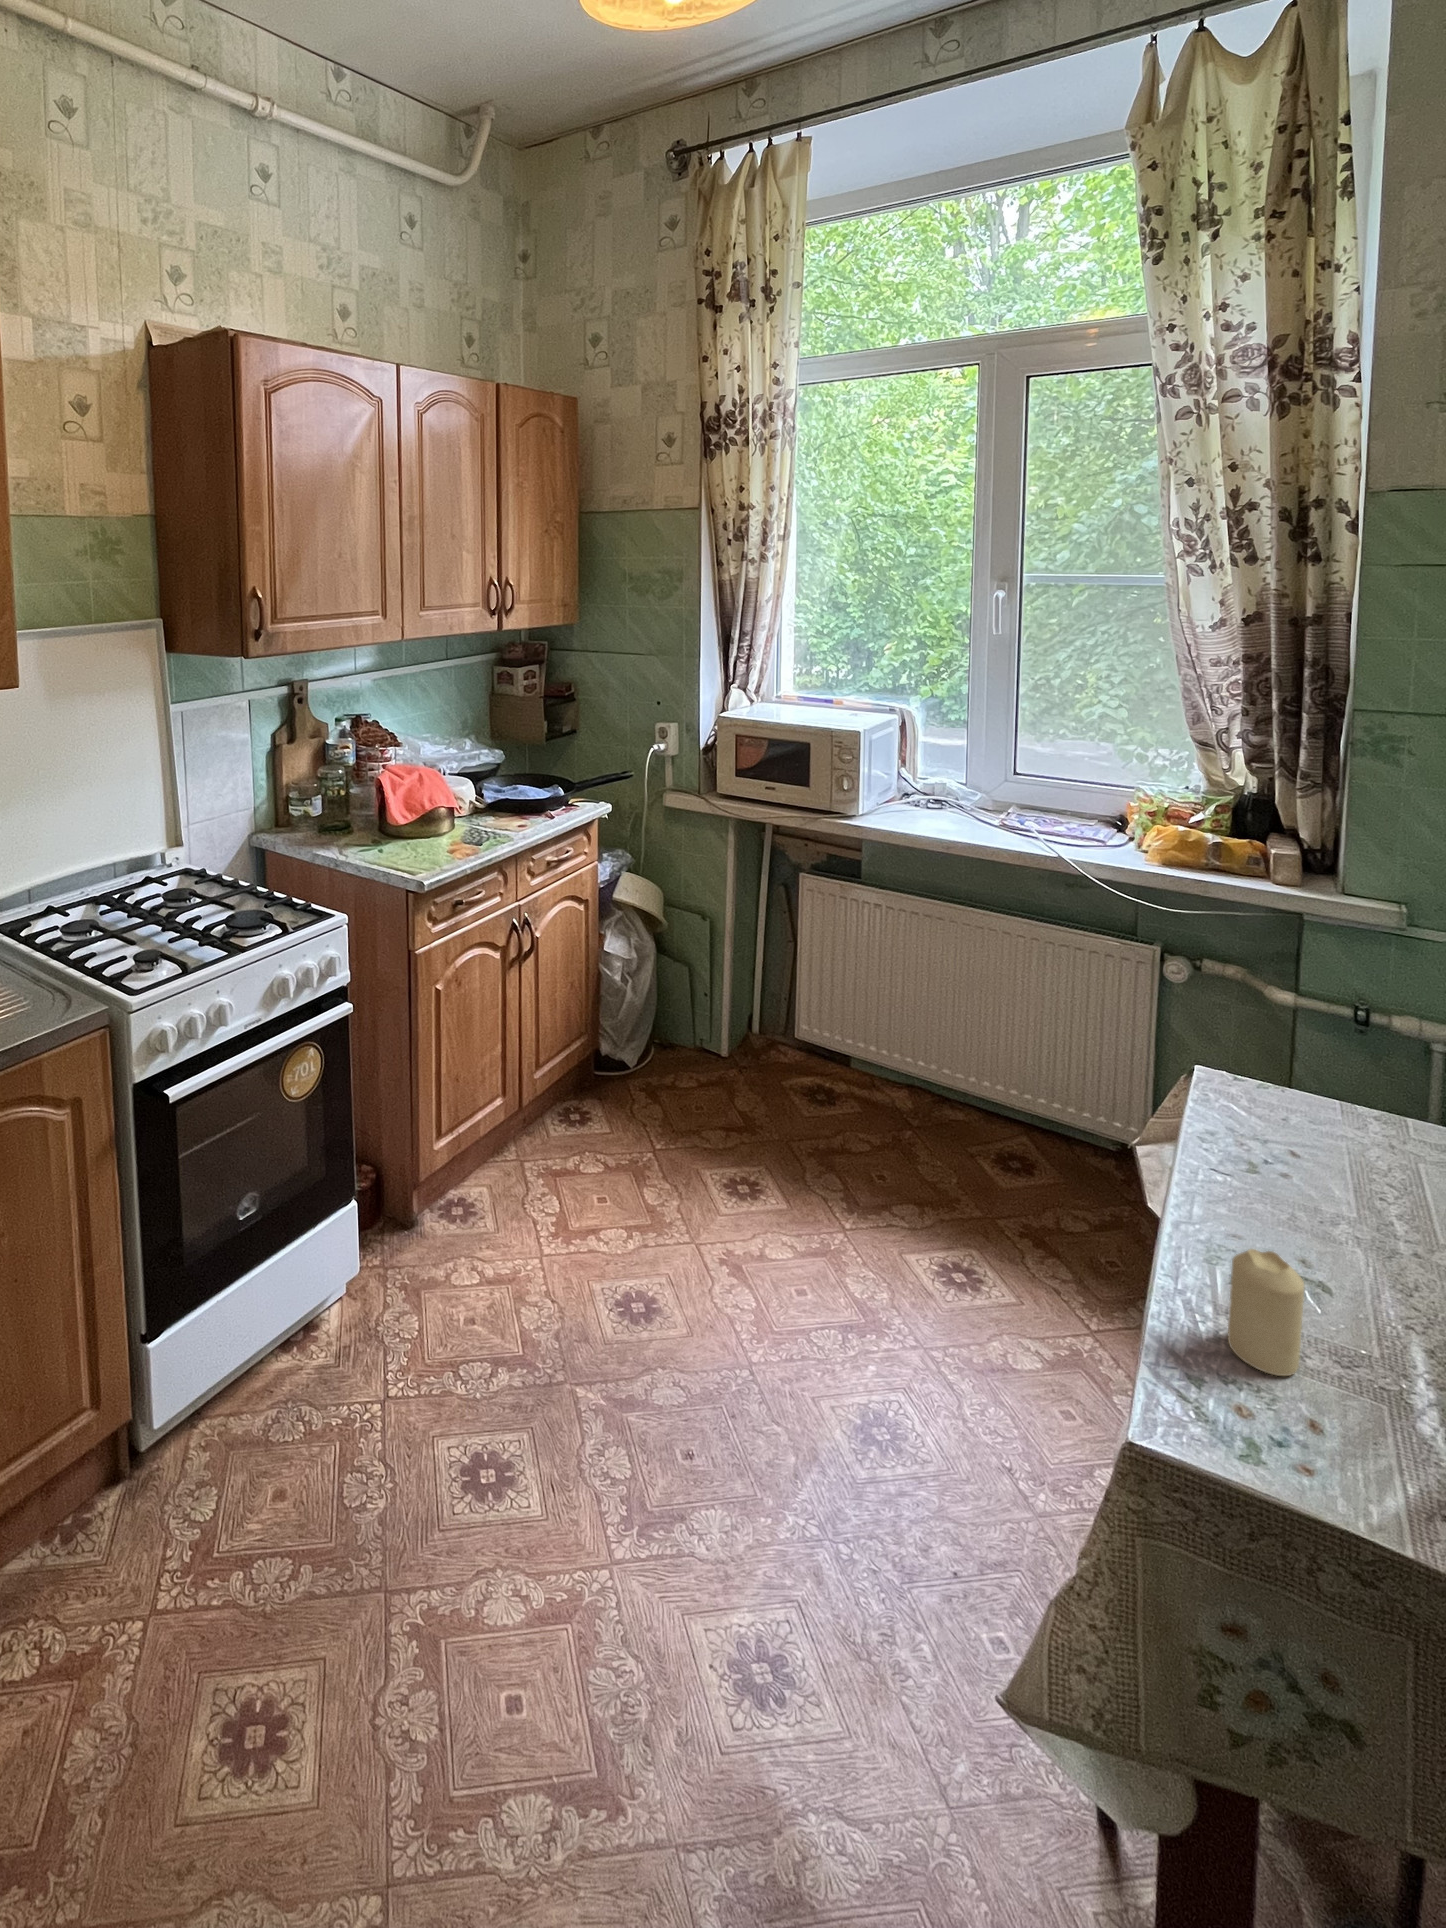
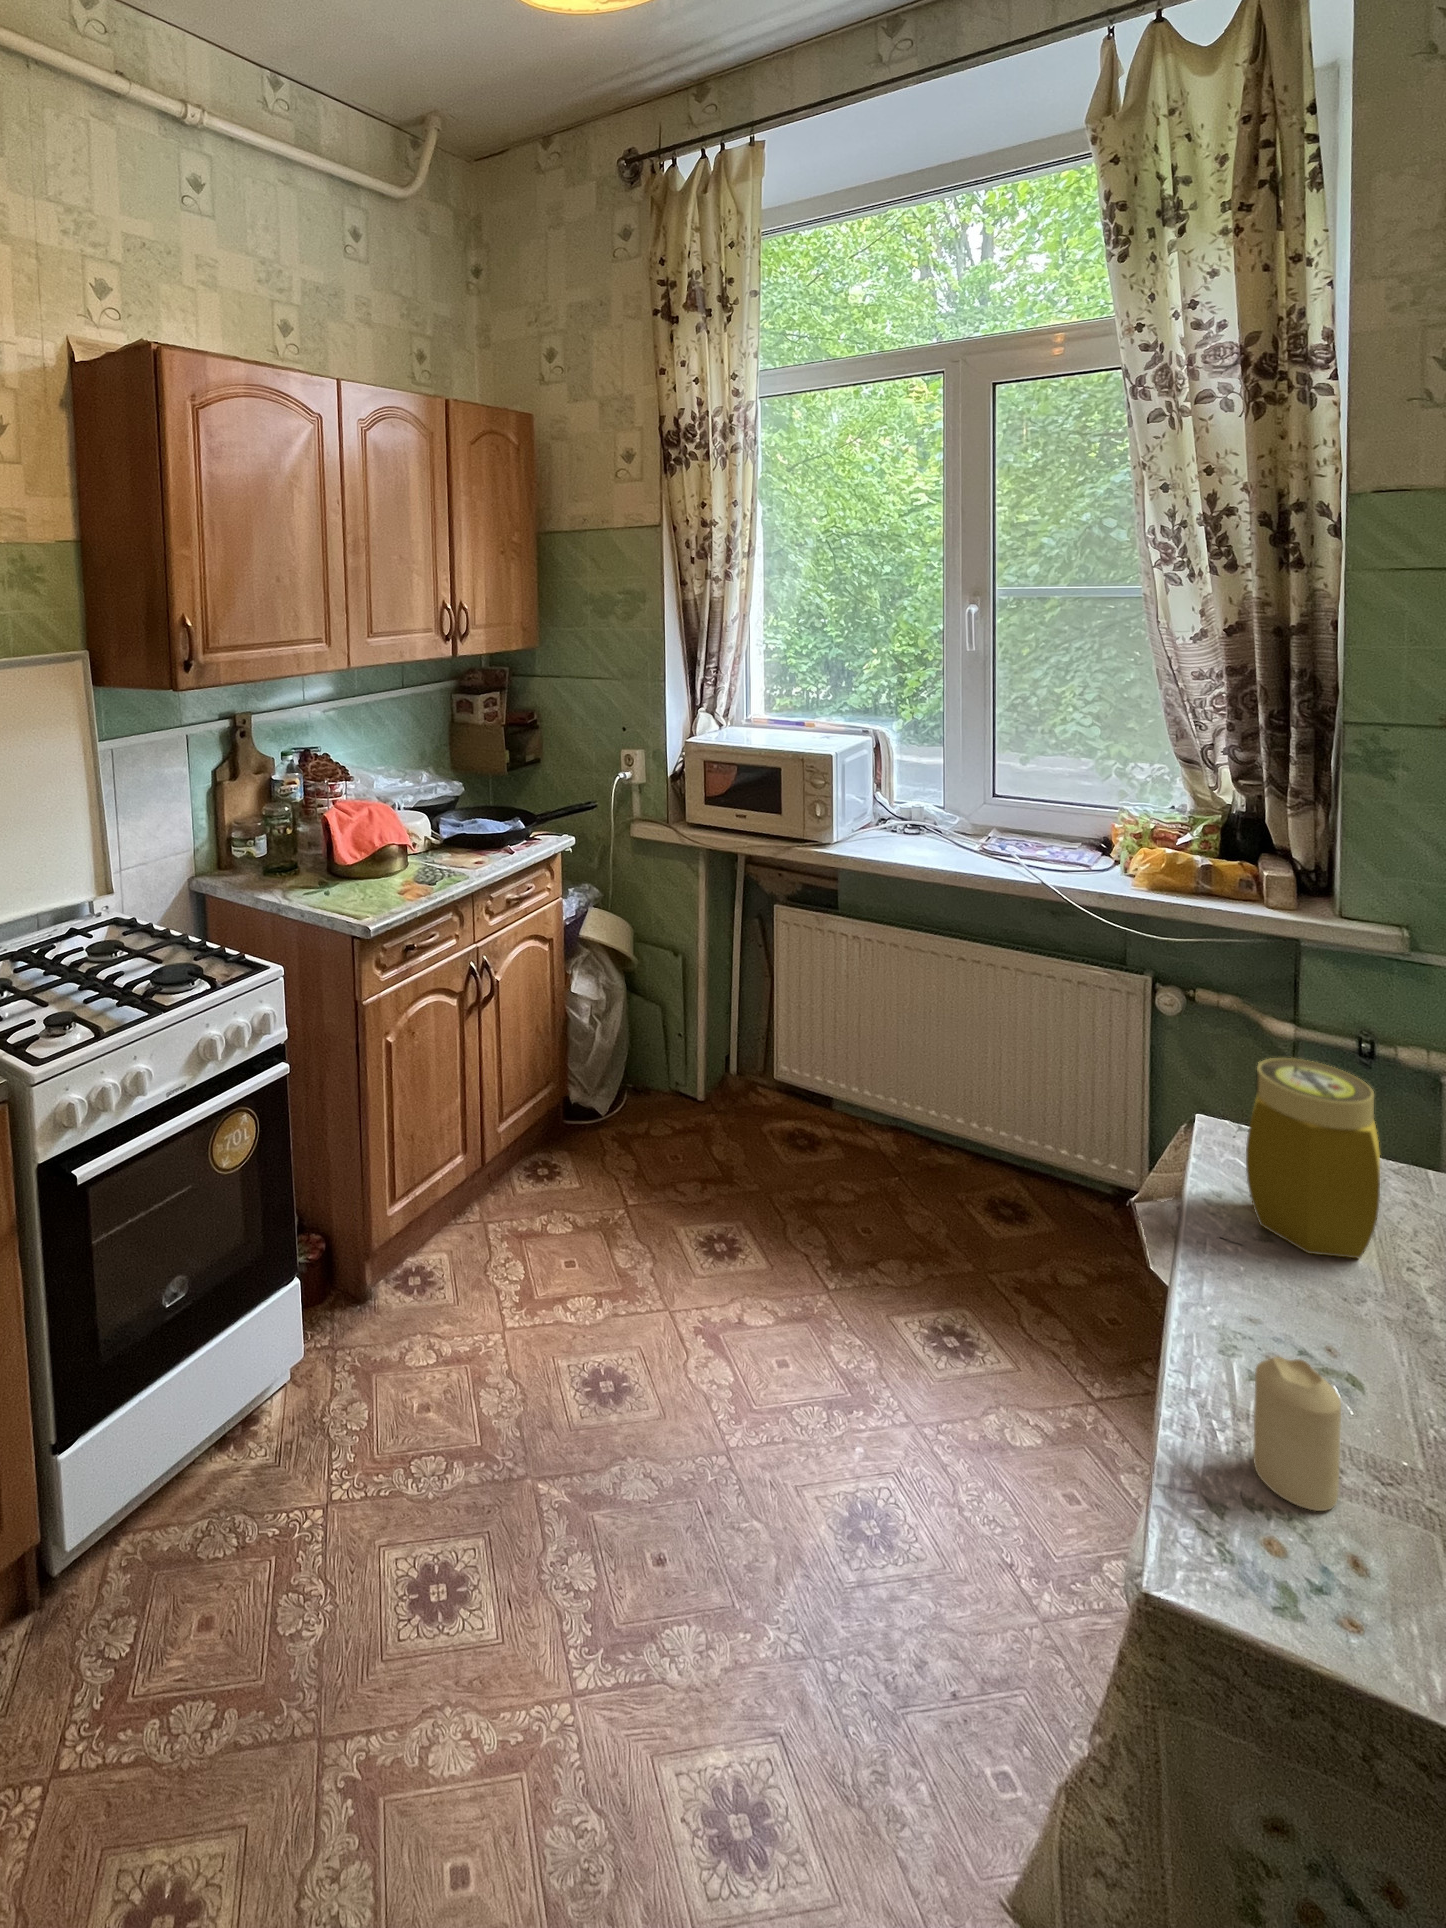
jar: none [1236,1009,1358,1185] -> present [1246,1058,1380,1258]

